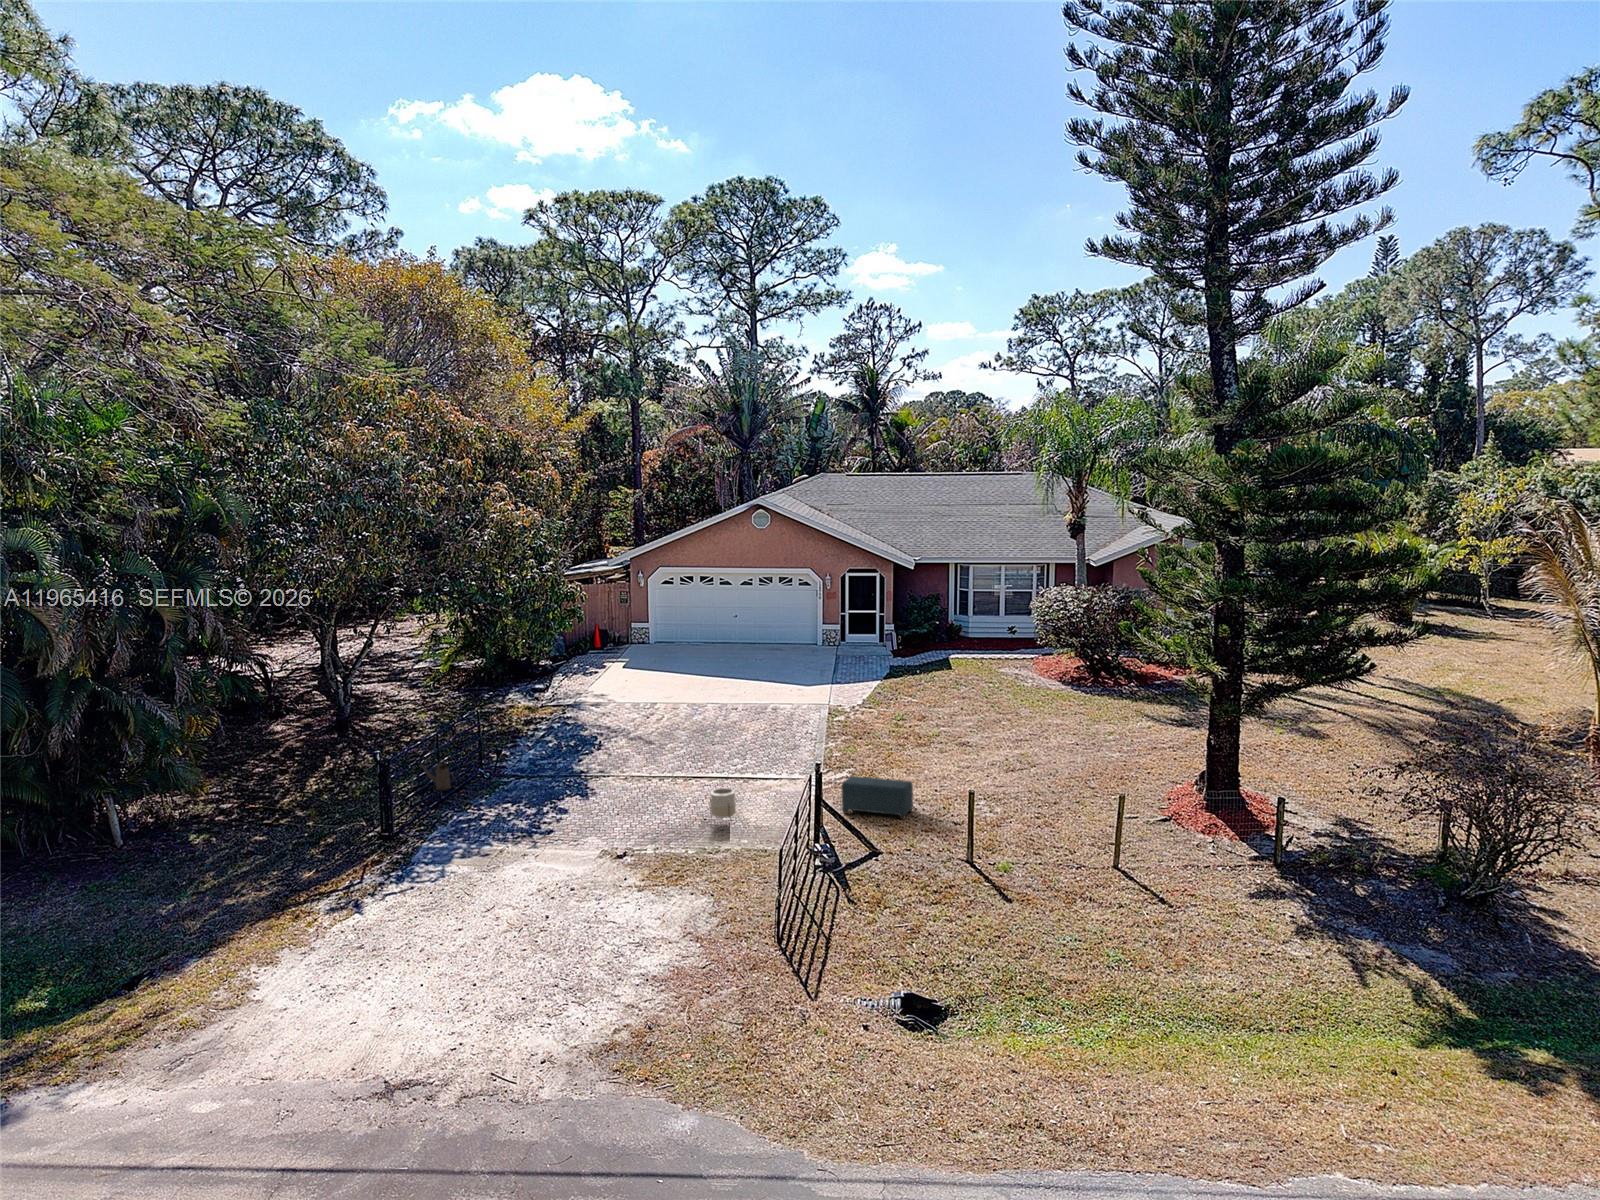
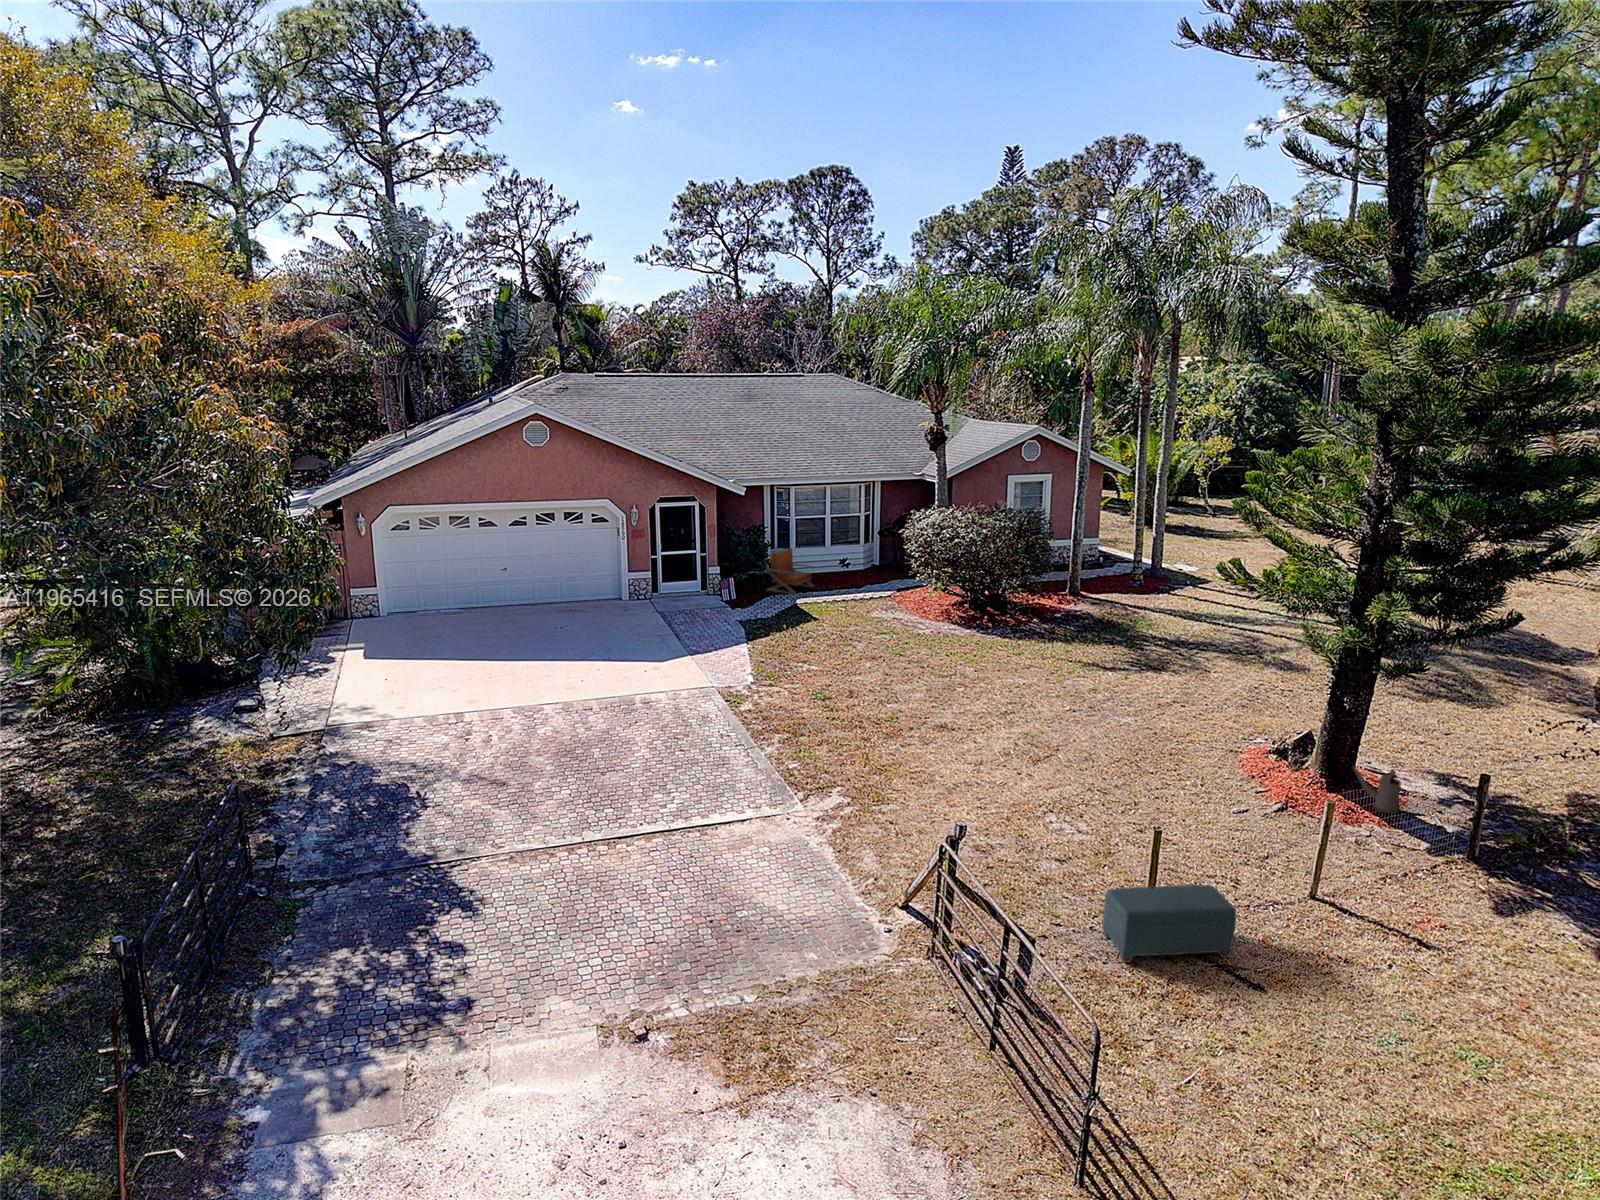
lounge chair: none [937,614,982,651] -> present [766,549,814,594]
watering can: present [421,760,454,790] -> present [1353,766,1409,814]
planter: present [710,788,736,819] -> none [953,976,1005,1058]

